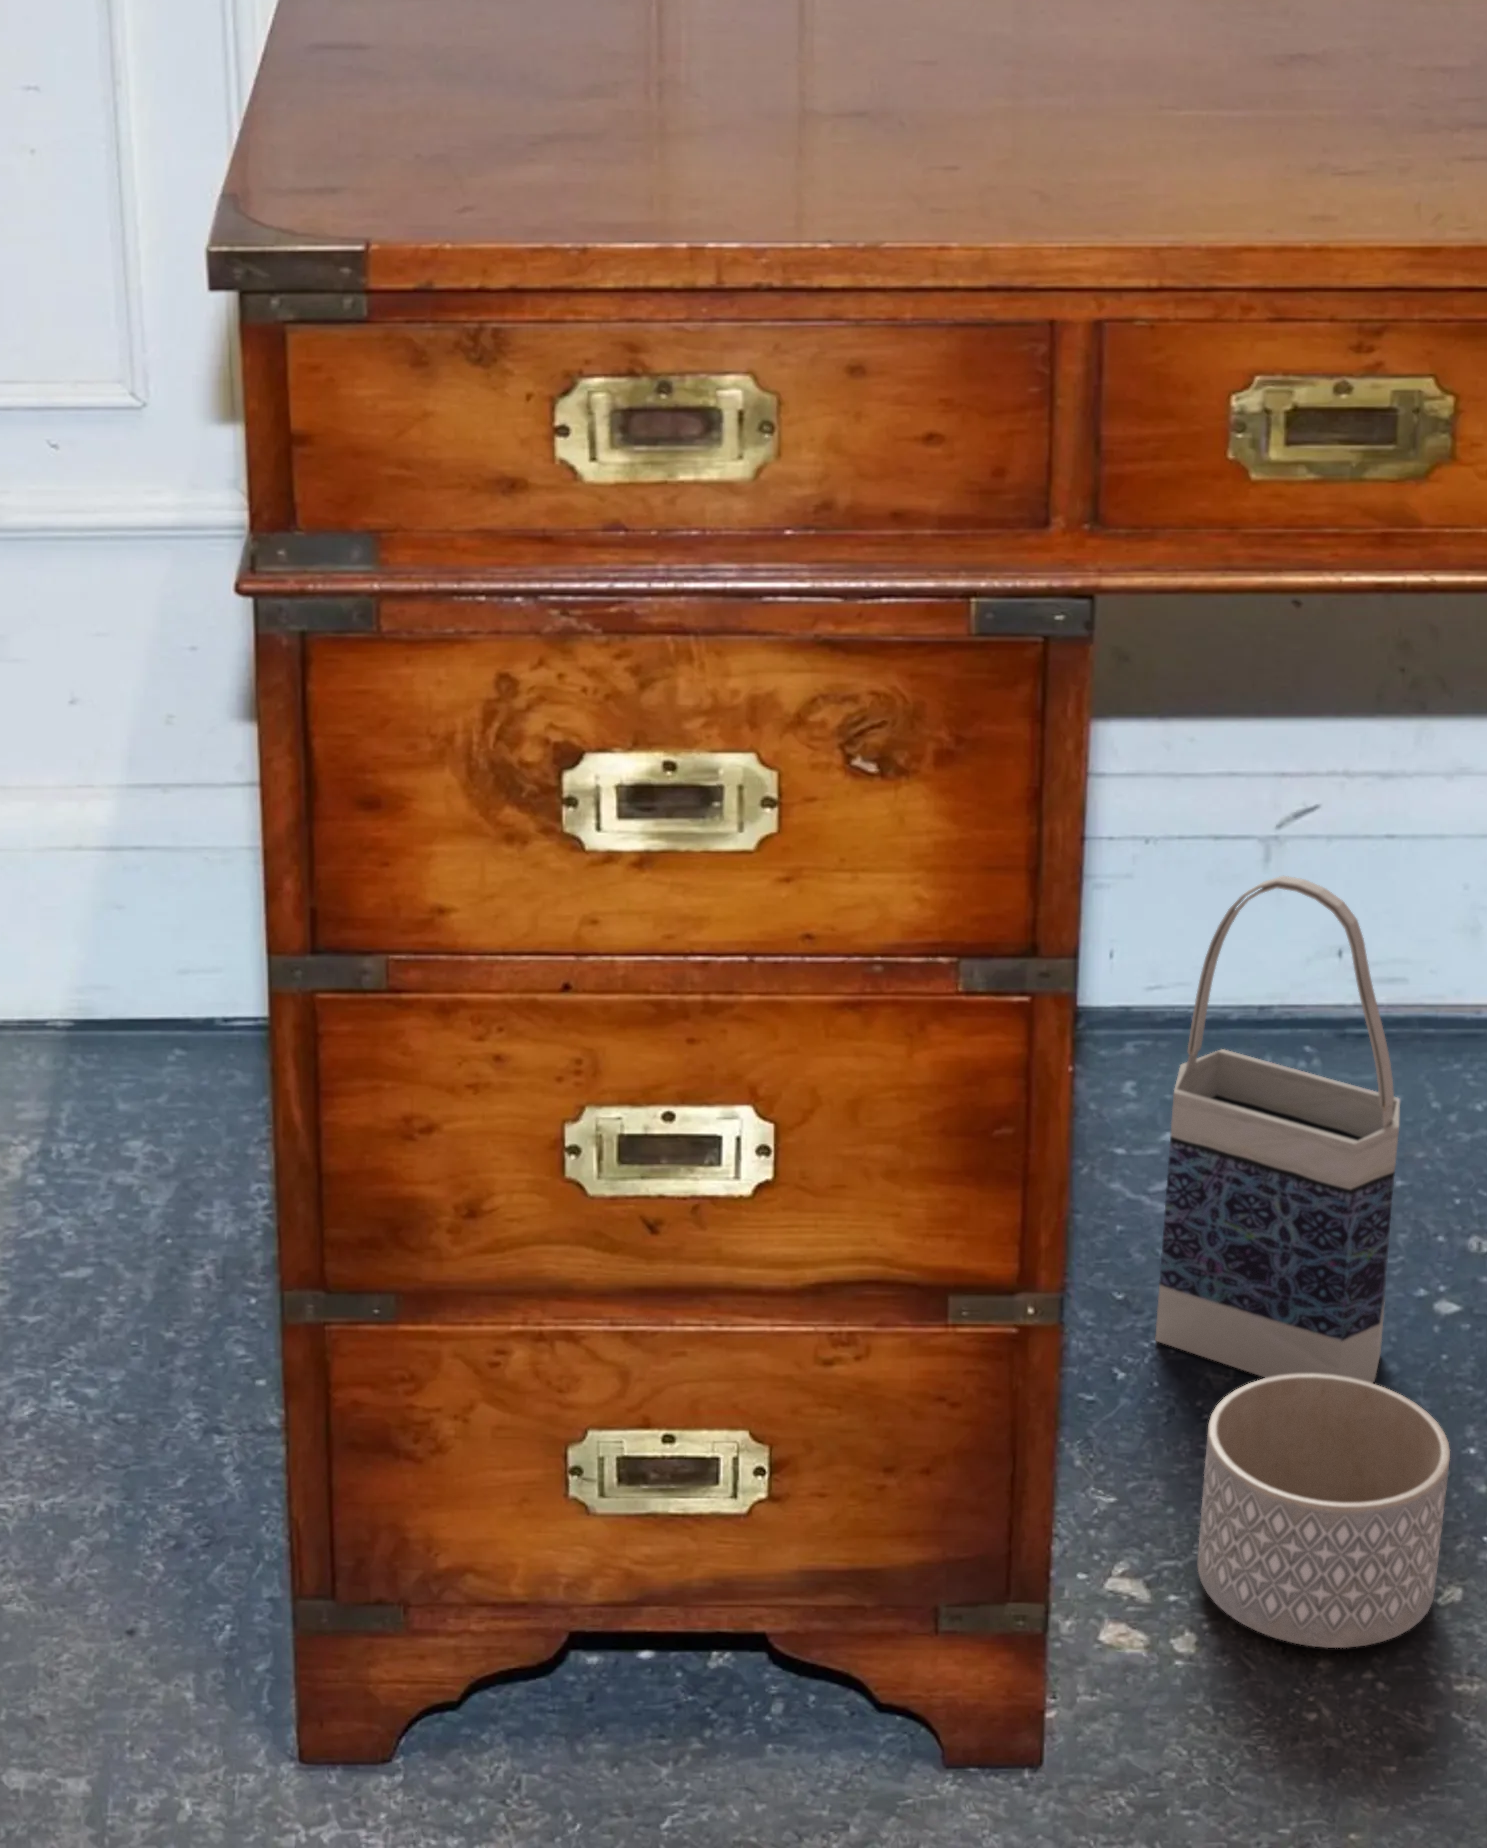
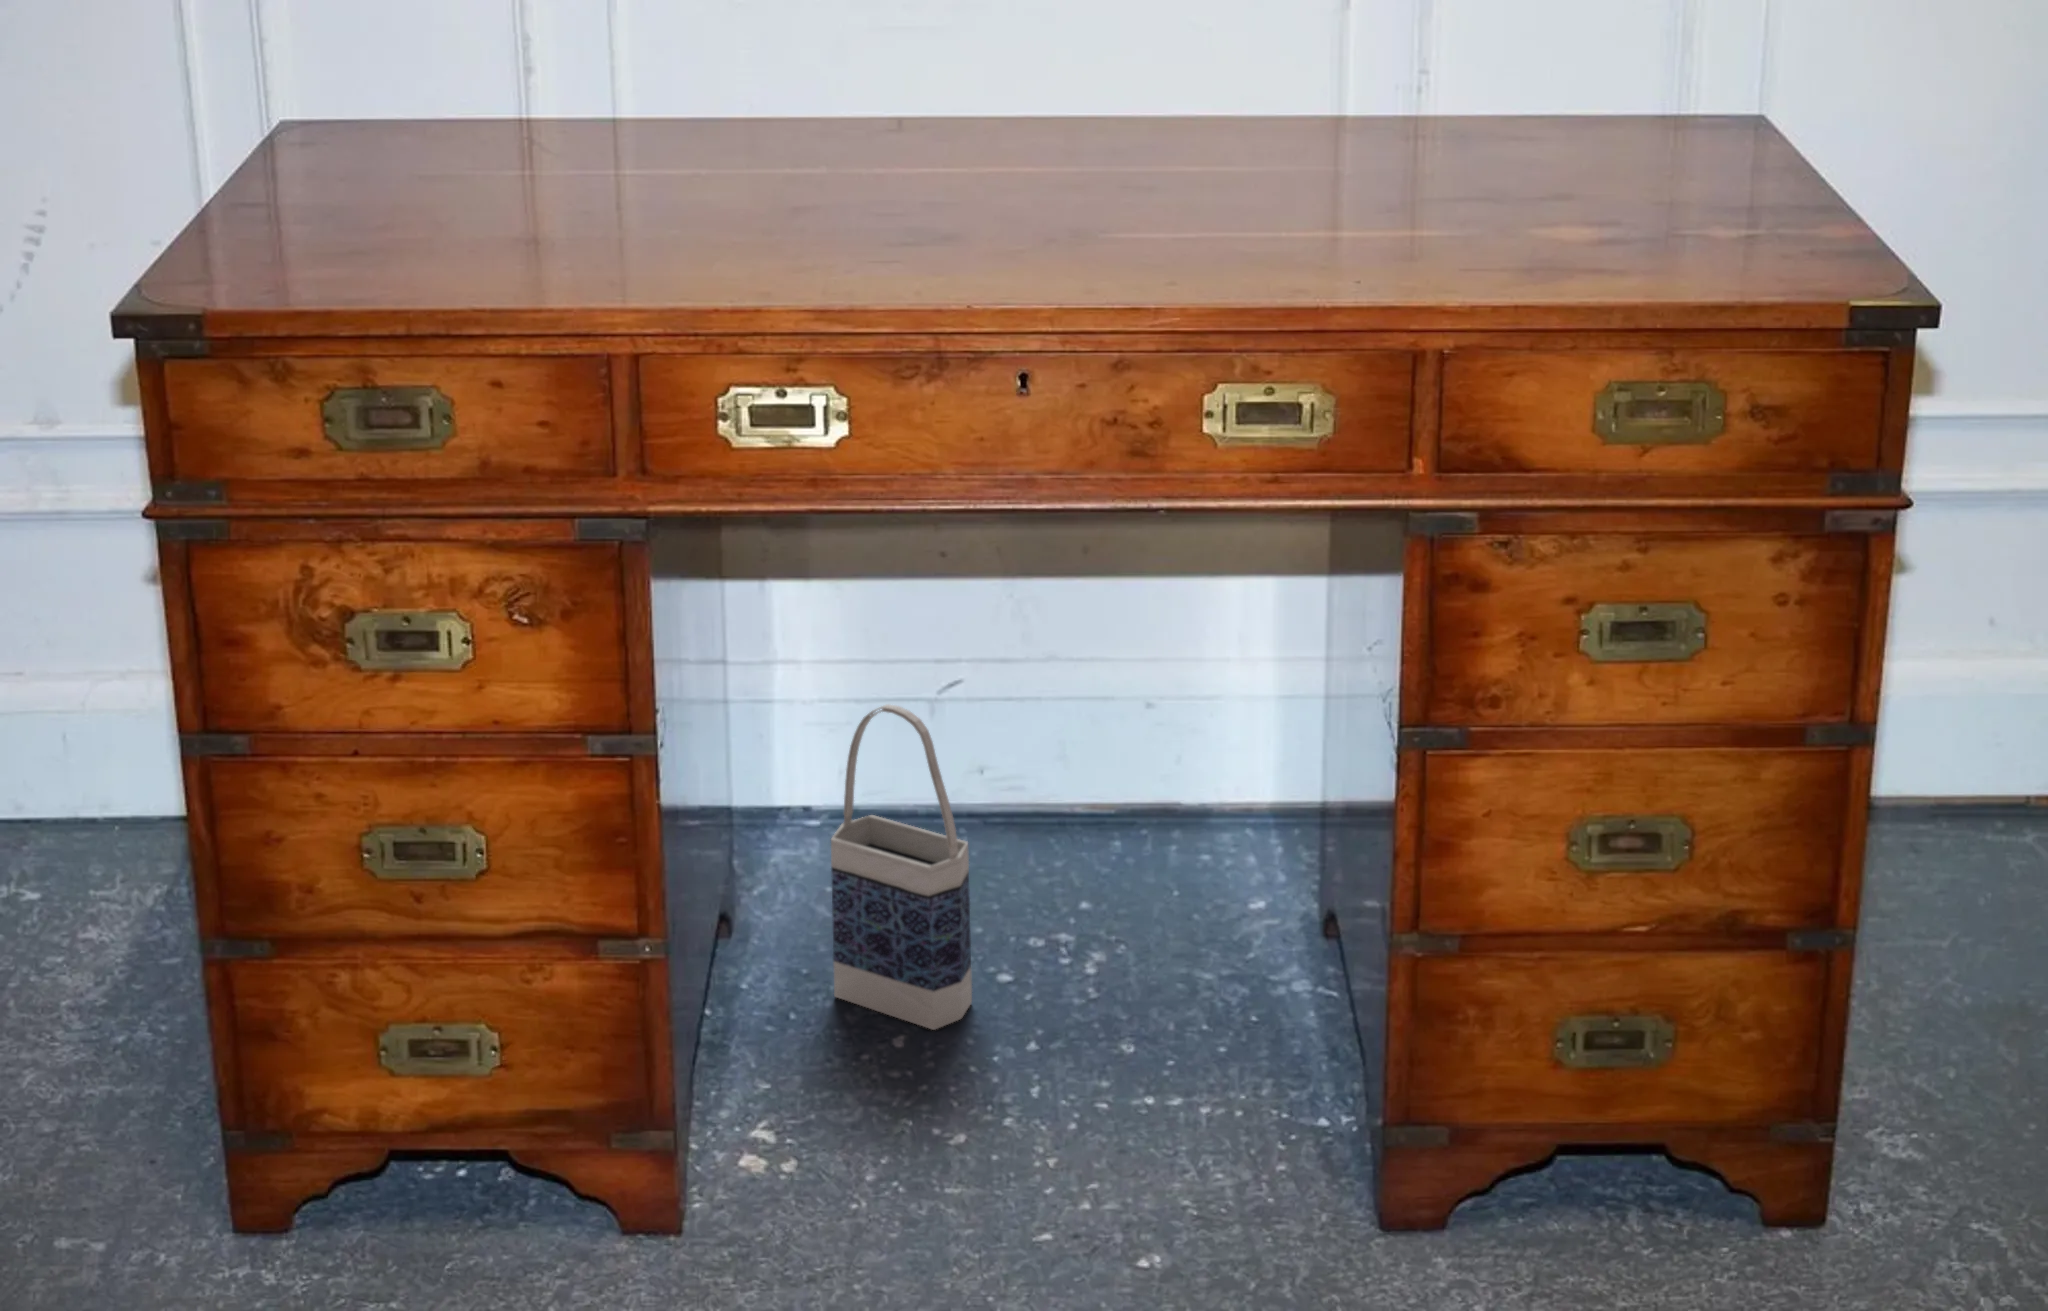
planter: present [1198,1373,1450,1648] -> none [806,1003,951,1165]

